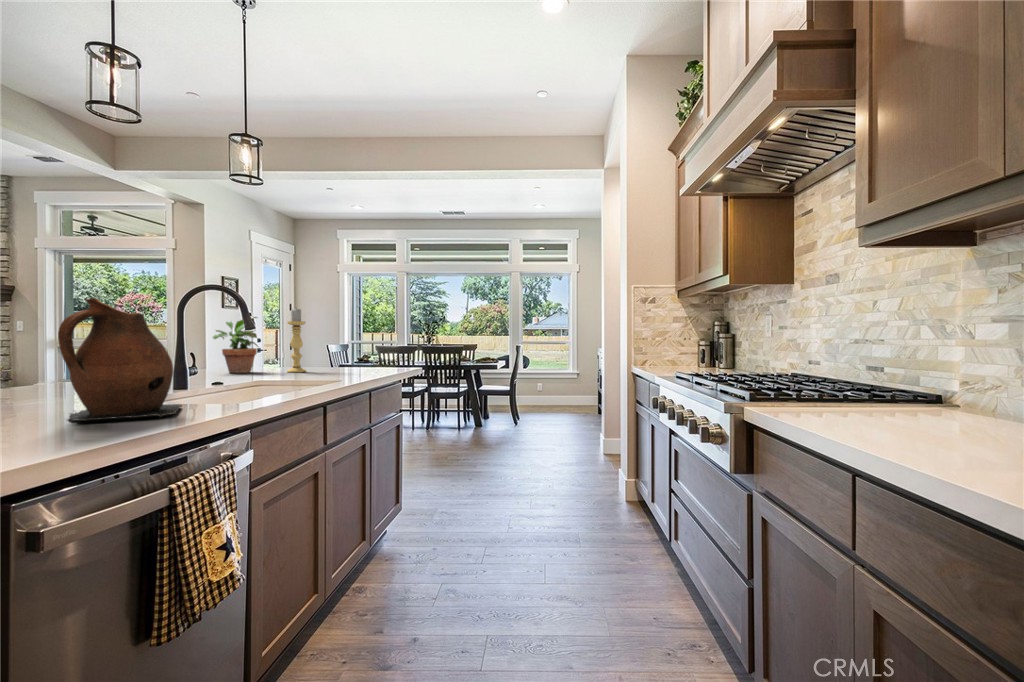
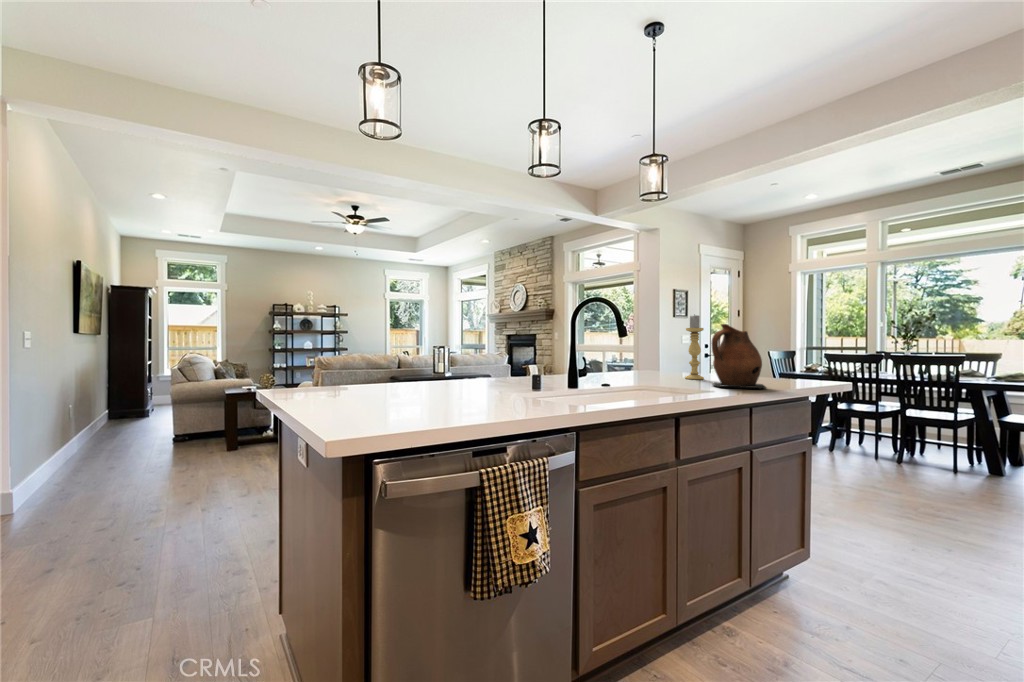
ceramic pitcher: present [58,298,182,421] -> present [711,324,766,389]
potted plant: present [213,317,257,373] -> none [622,324,662,377]

